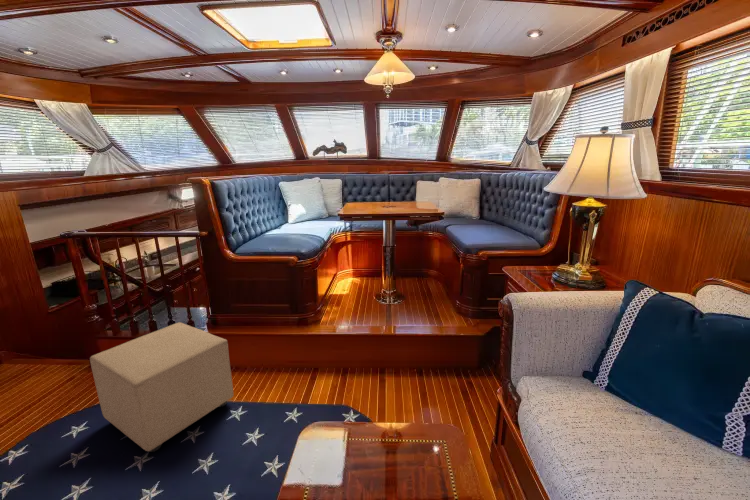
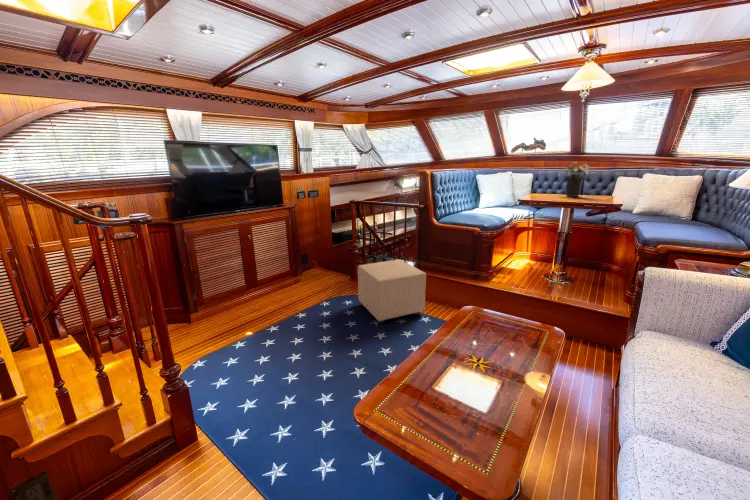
flower arrangement: none [370,165,402,205] -> present [558,162,589,197]

